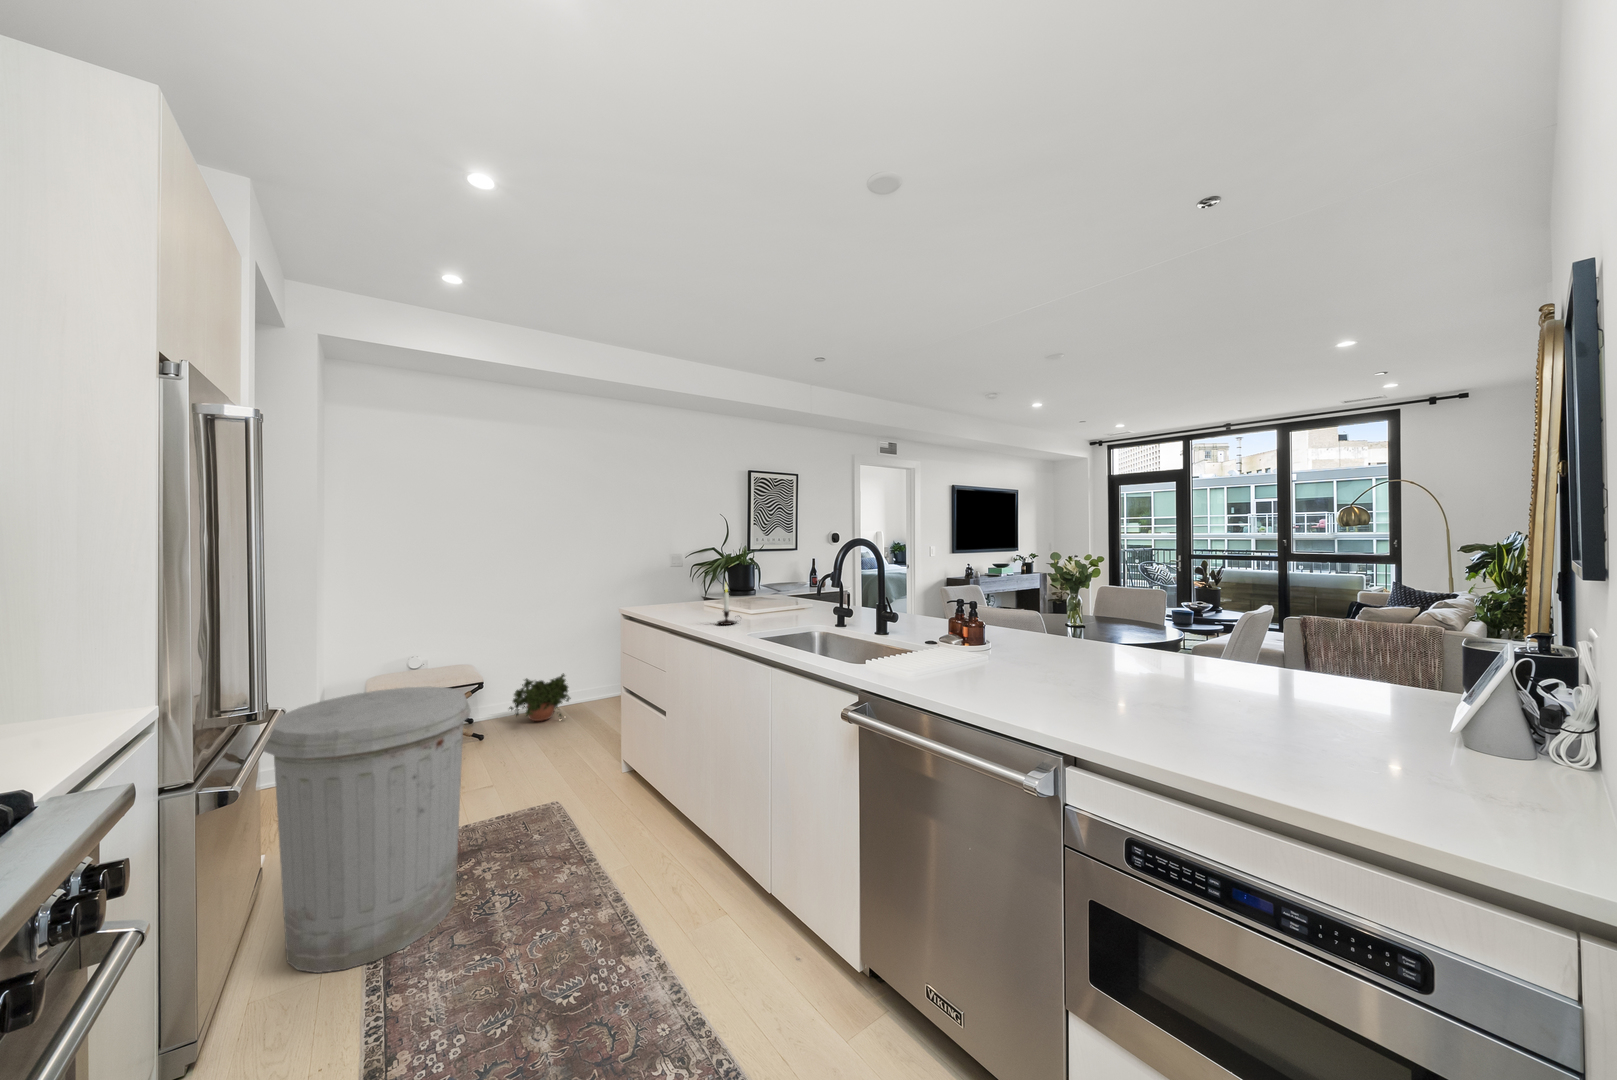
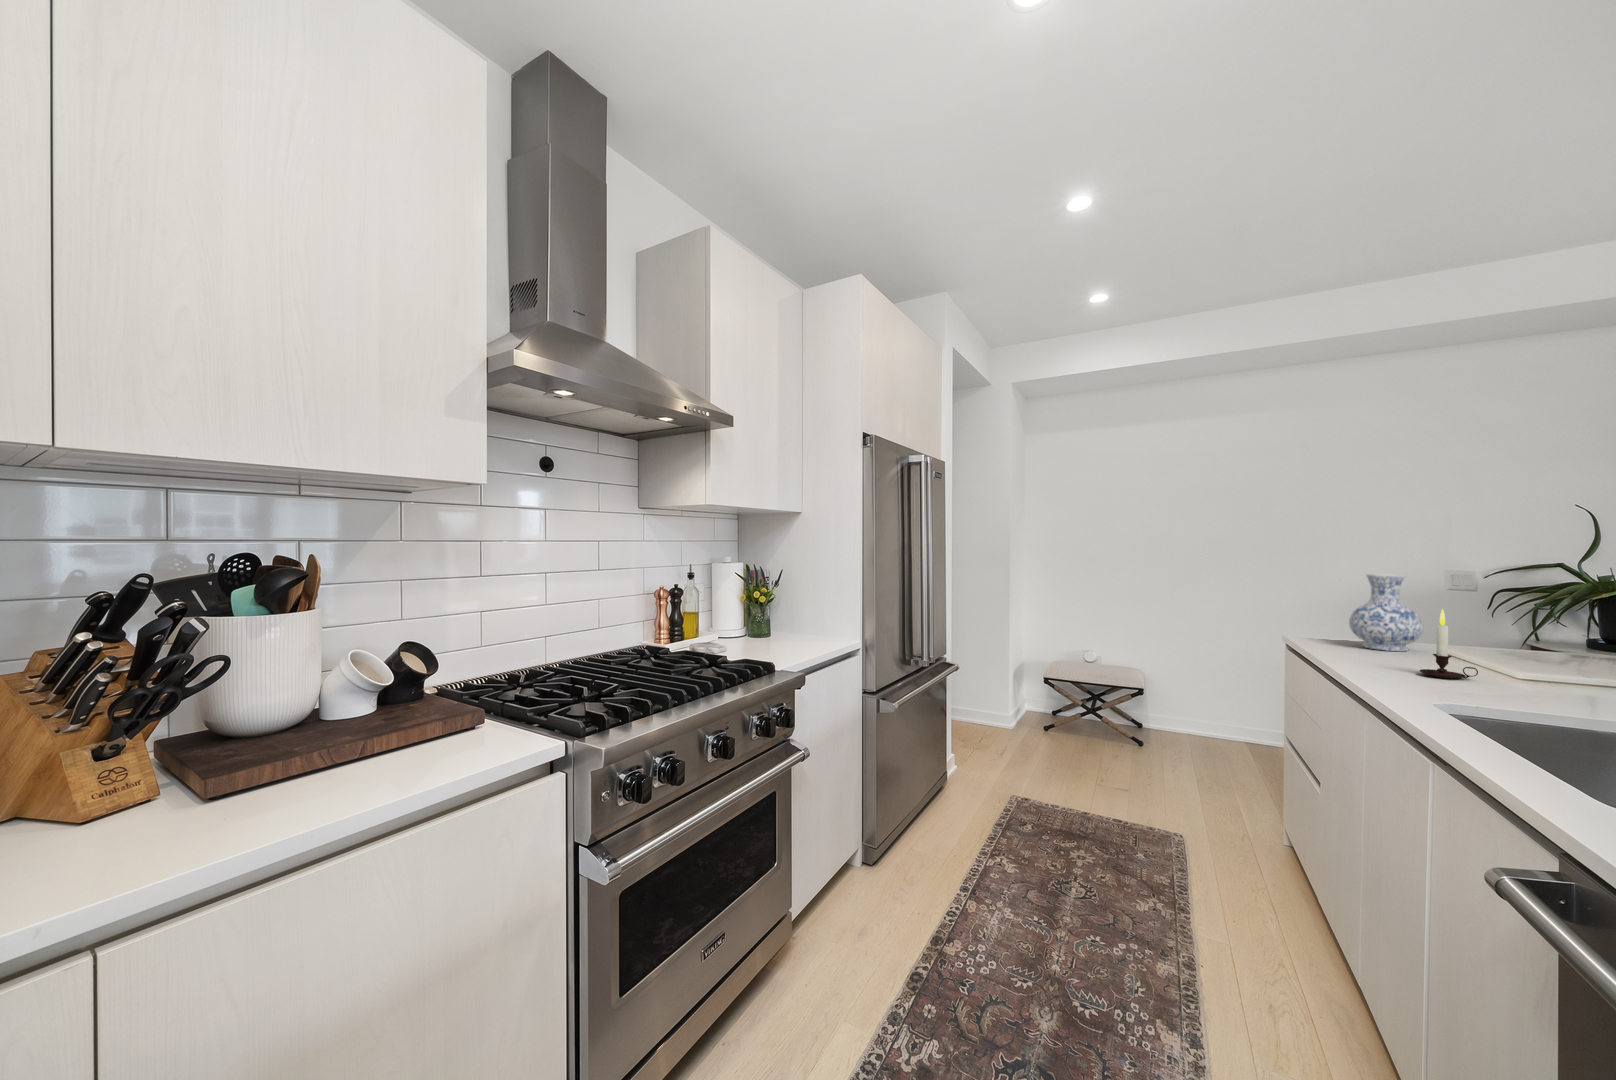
vase: none [661,562,697,614] -> present [1349,574,1423,651]
potted plant: present [509,673,571,721] -> none [1175,696,1256,758]
trash can: present [263,687,471,973] -> none [925,660,1063,876]

